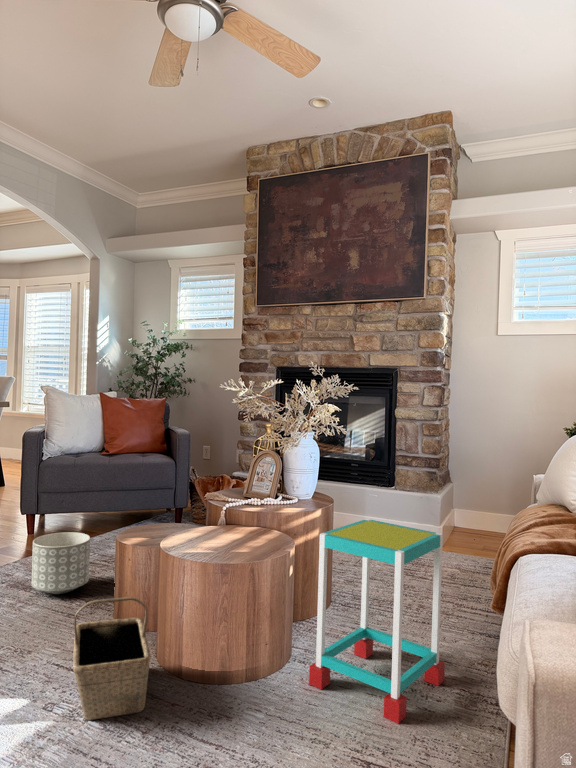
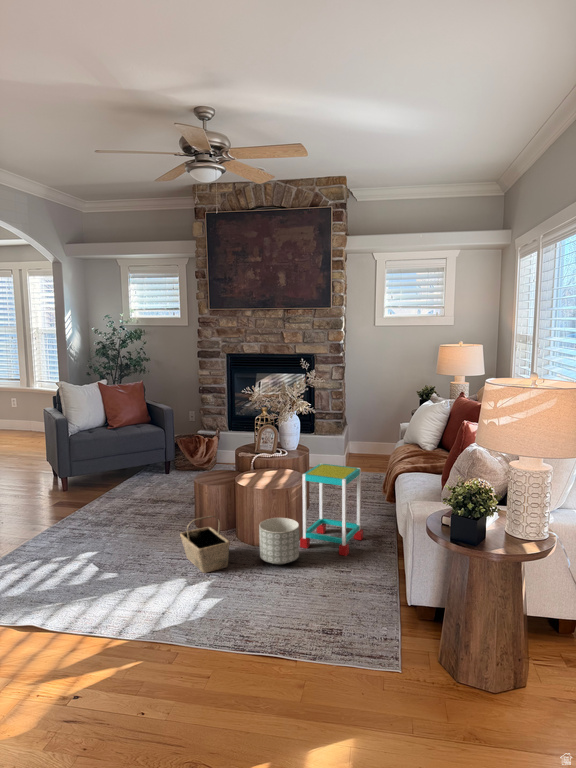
planter: present [32,532,90,594] -> present [259,518,299,565]

